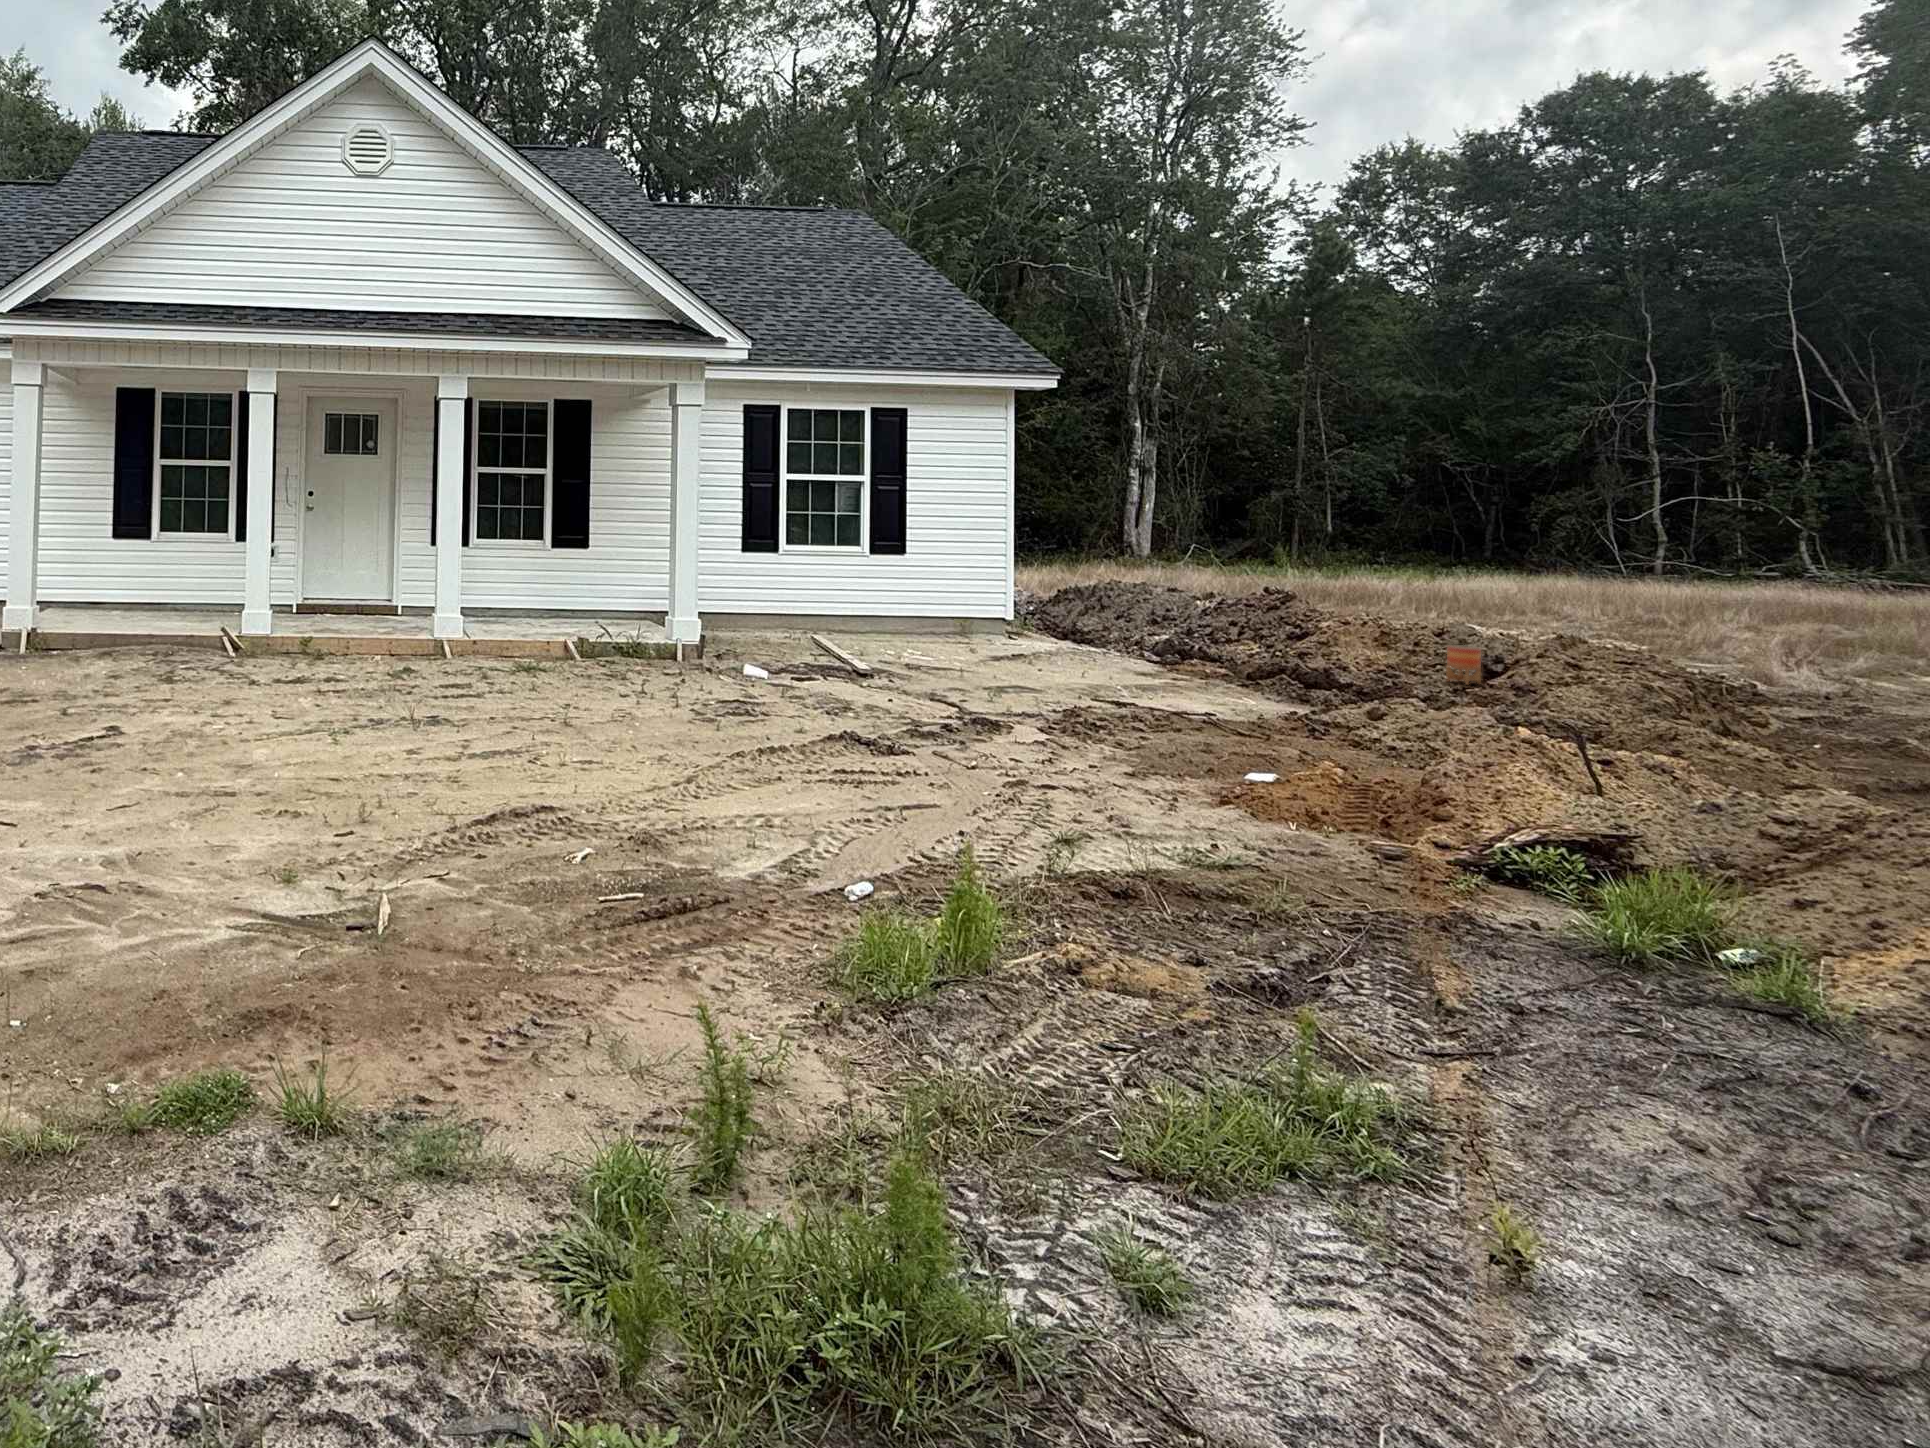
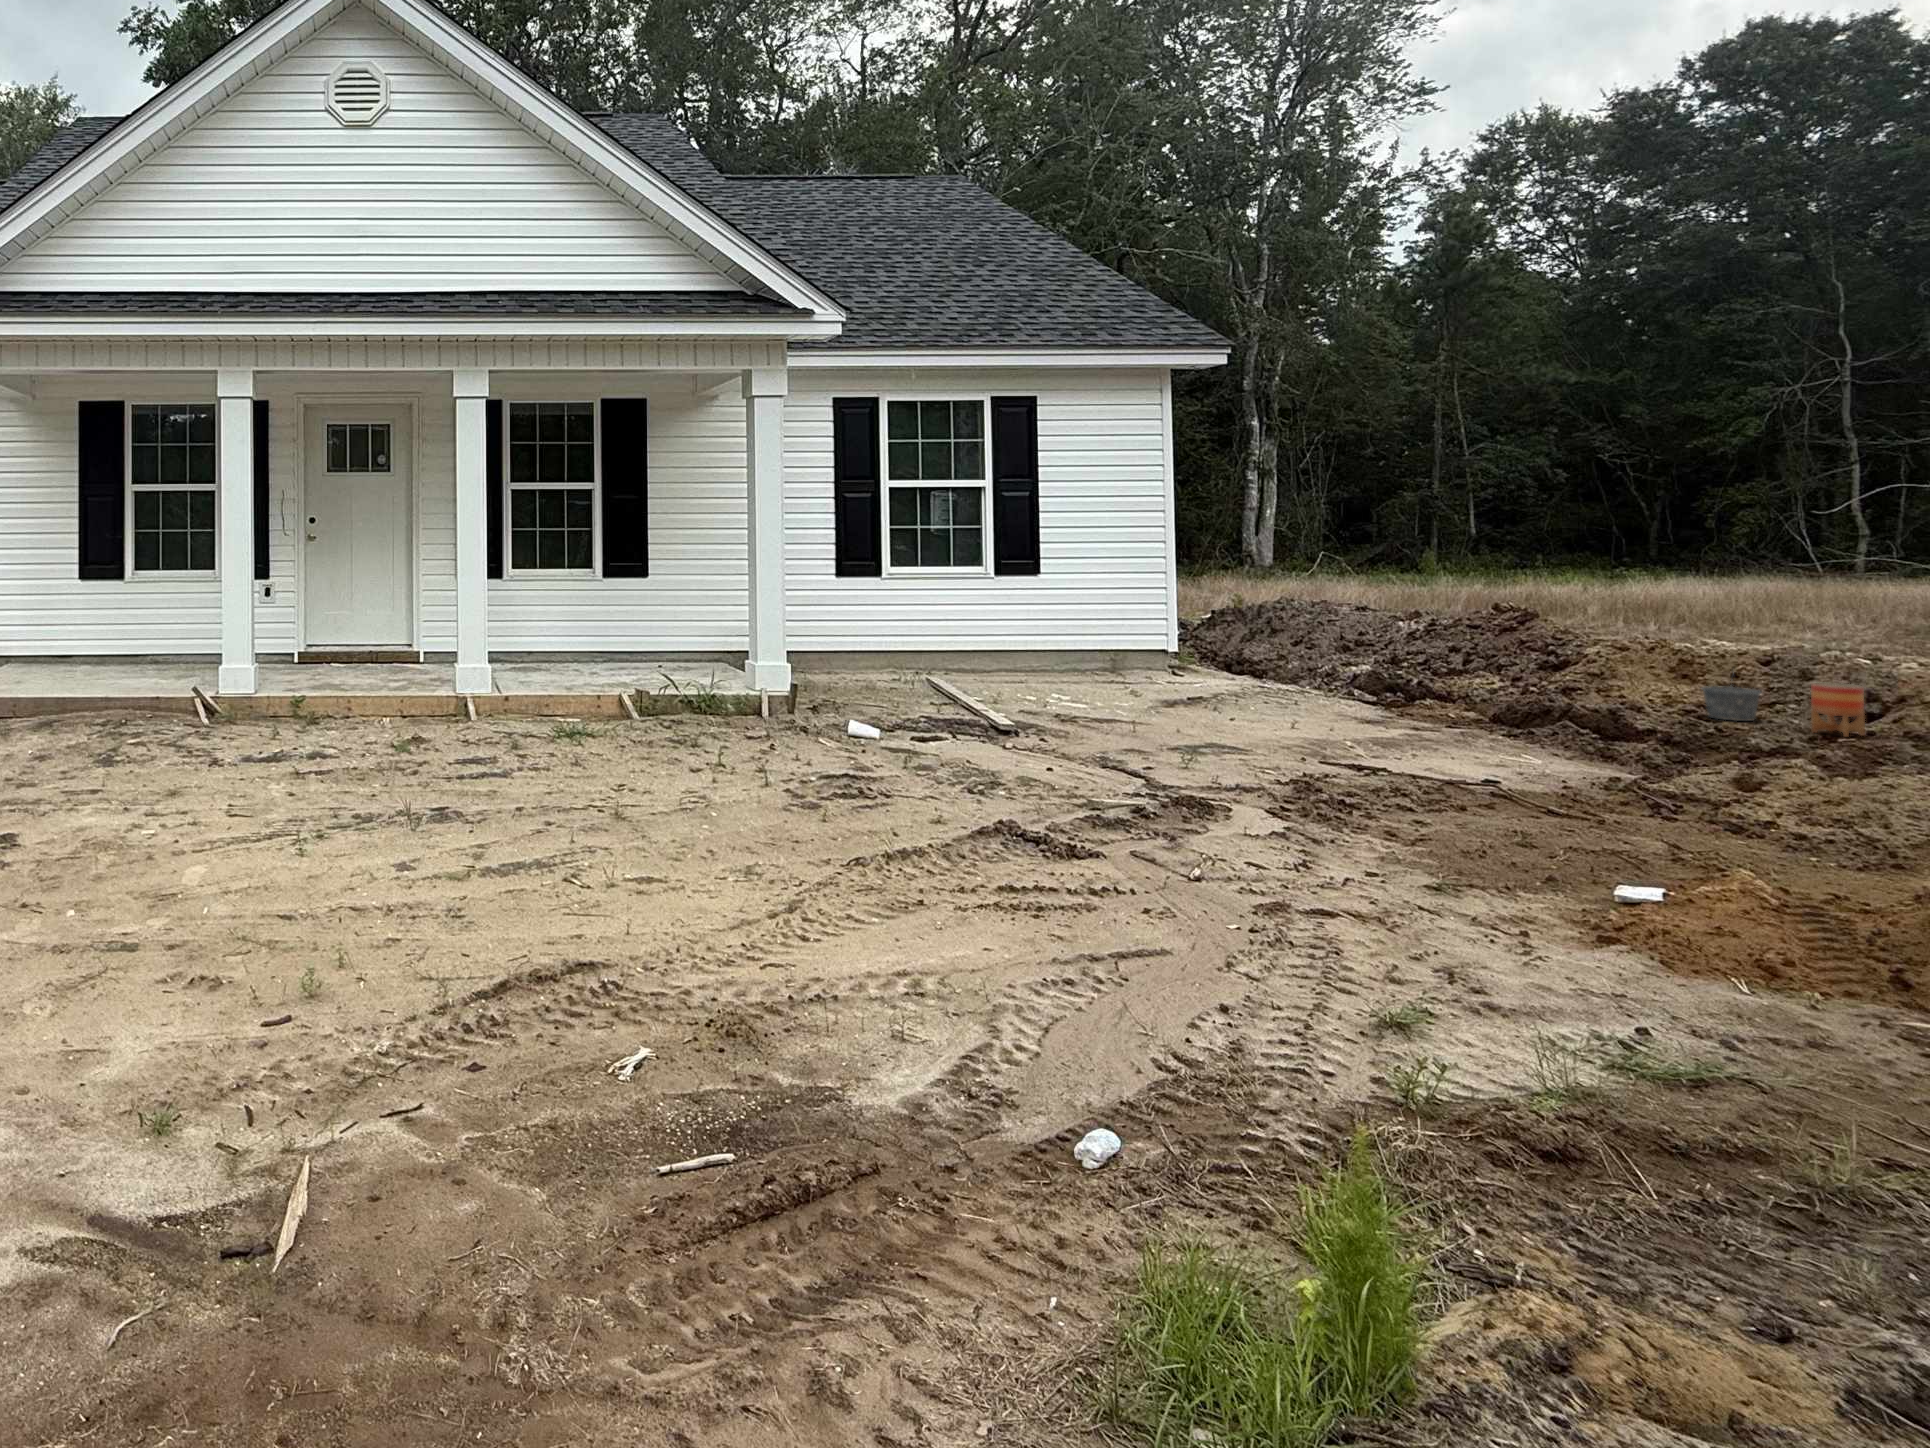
bucket: none [1378,633,1419,673] -> present [1702,686,1761,721]

